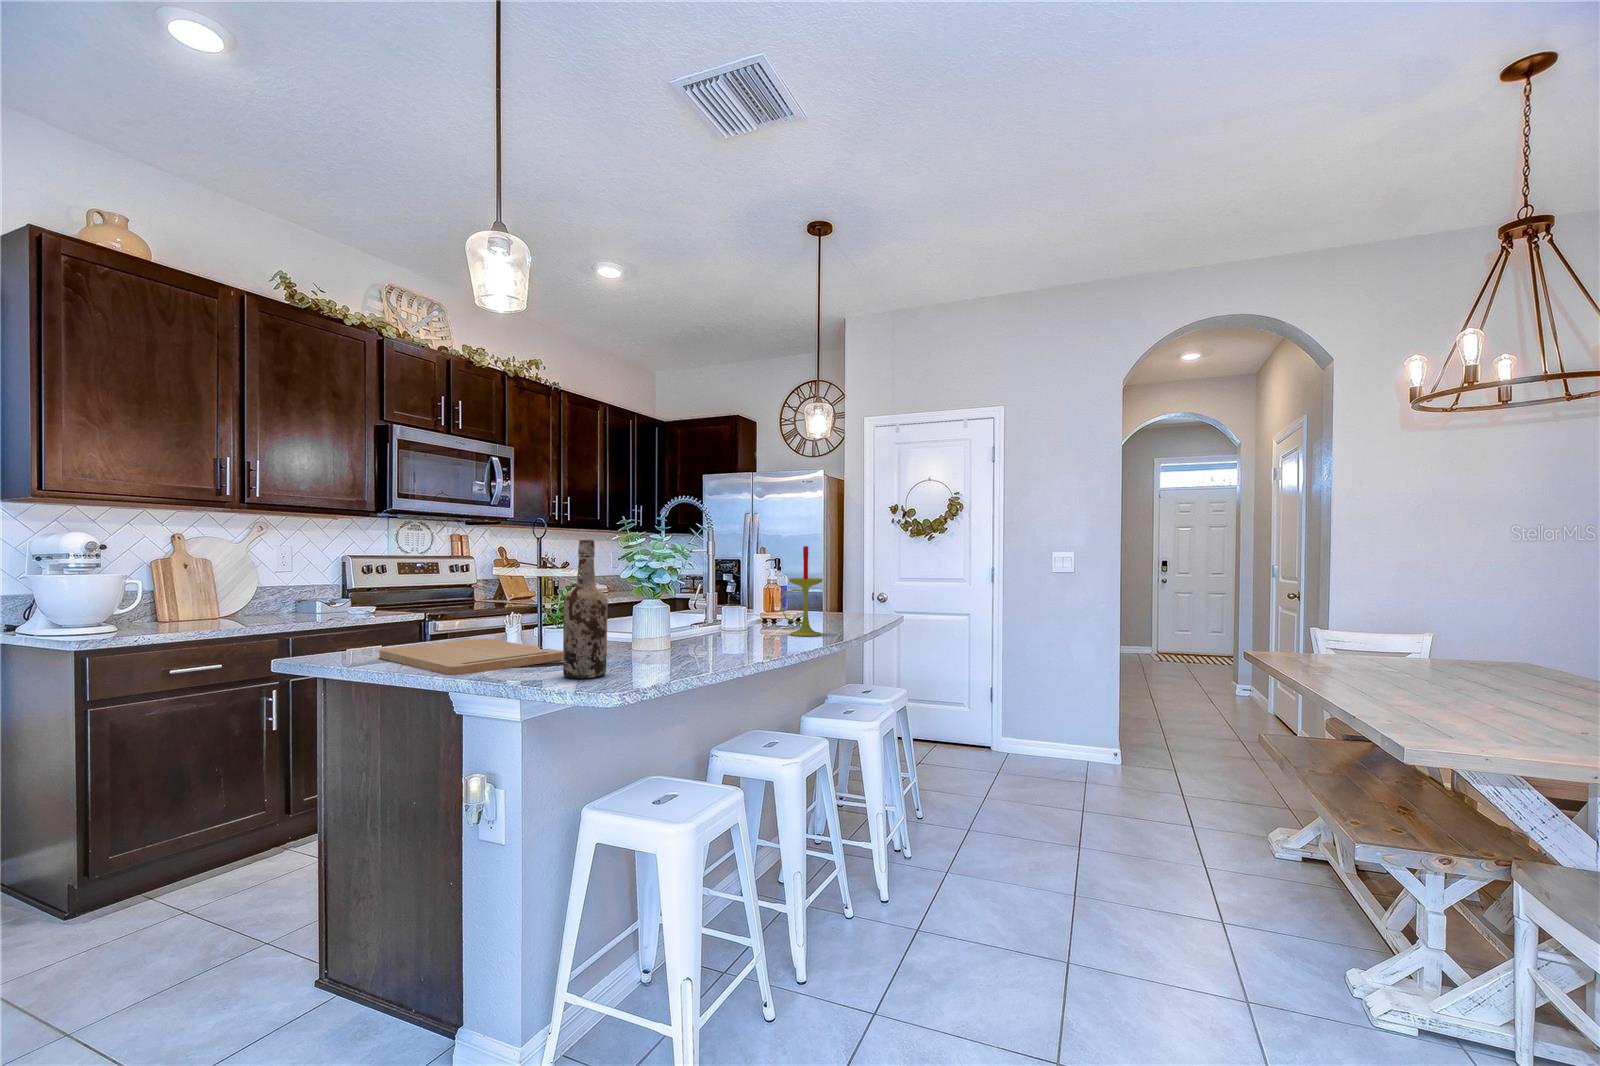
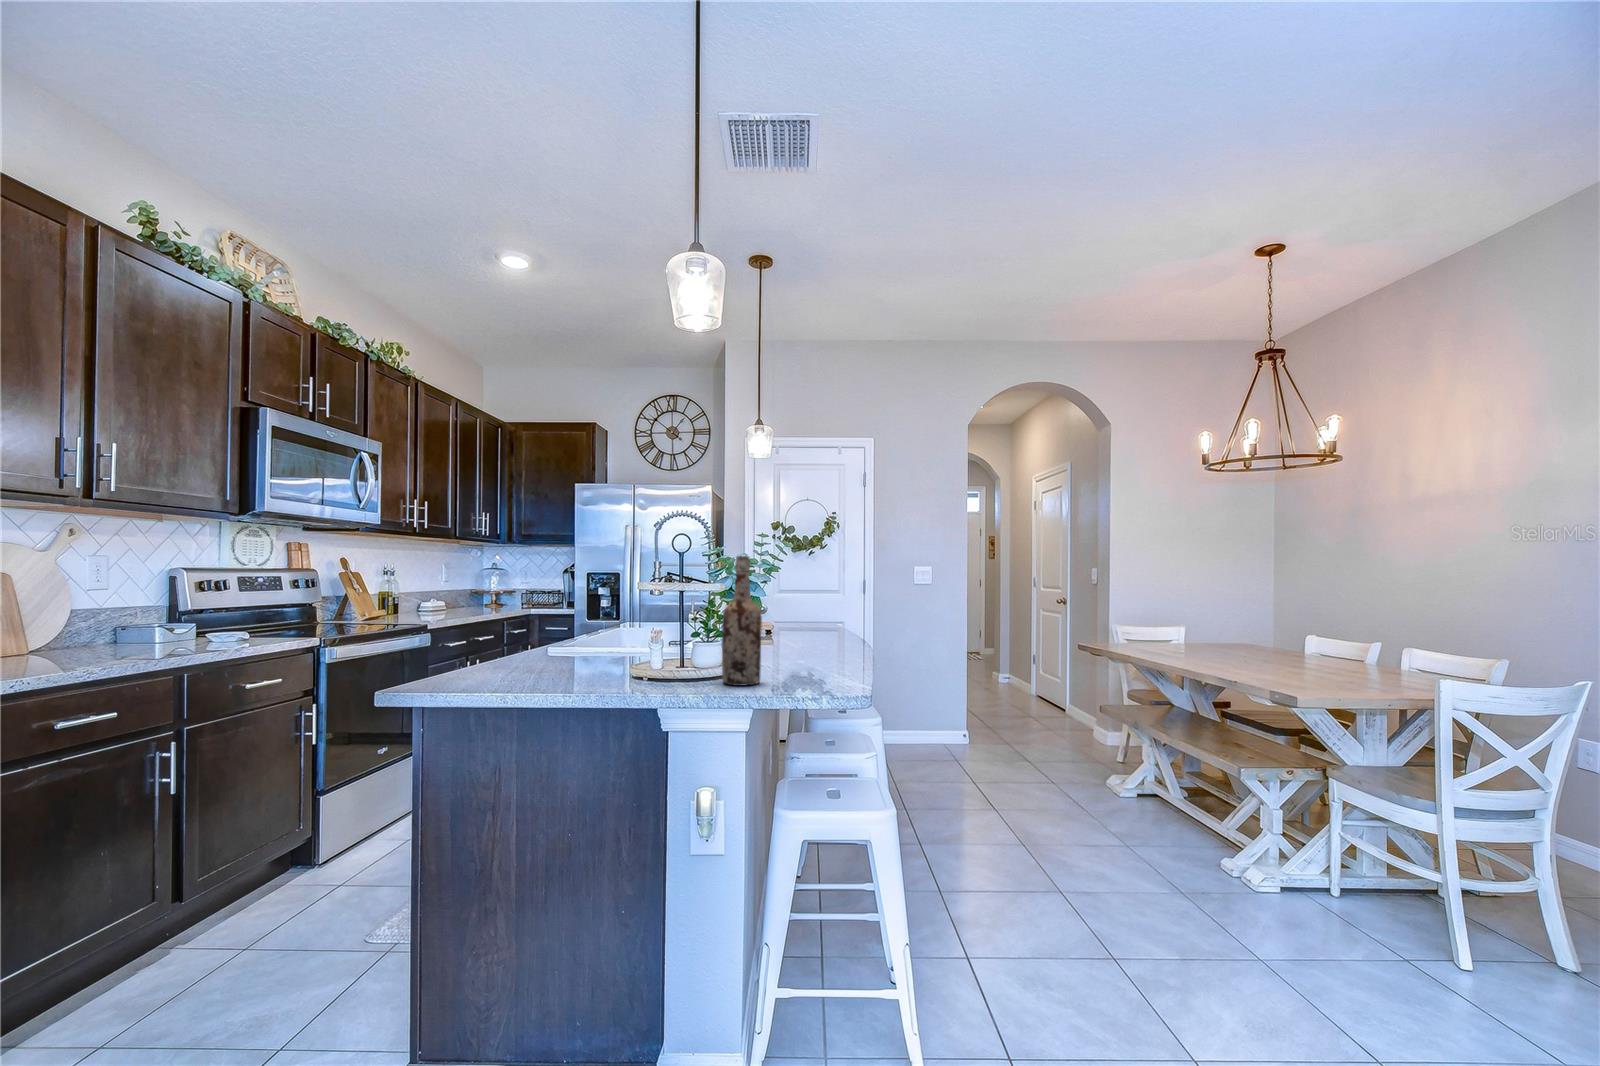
candle: present [780,546,823,636] -> none [780,559,817,644]
cutting board: present [379,638,563,675] -> none [461,658,669,692]

